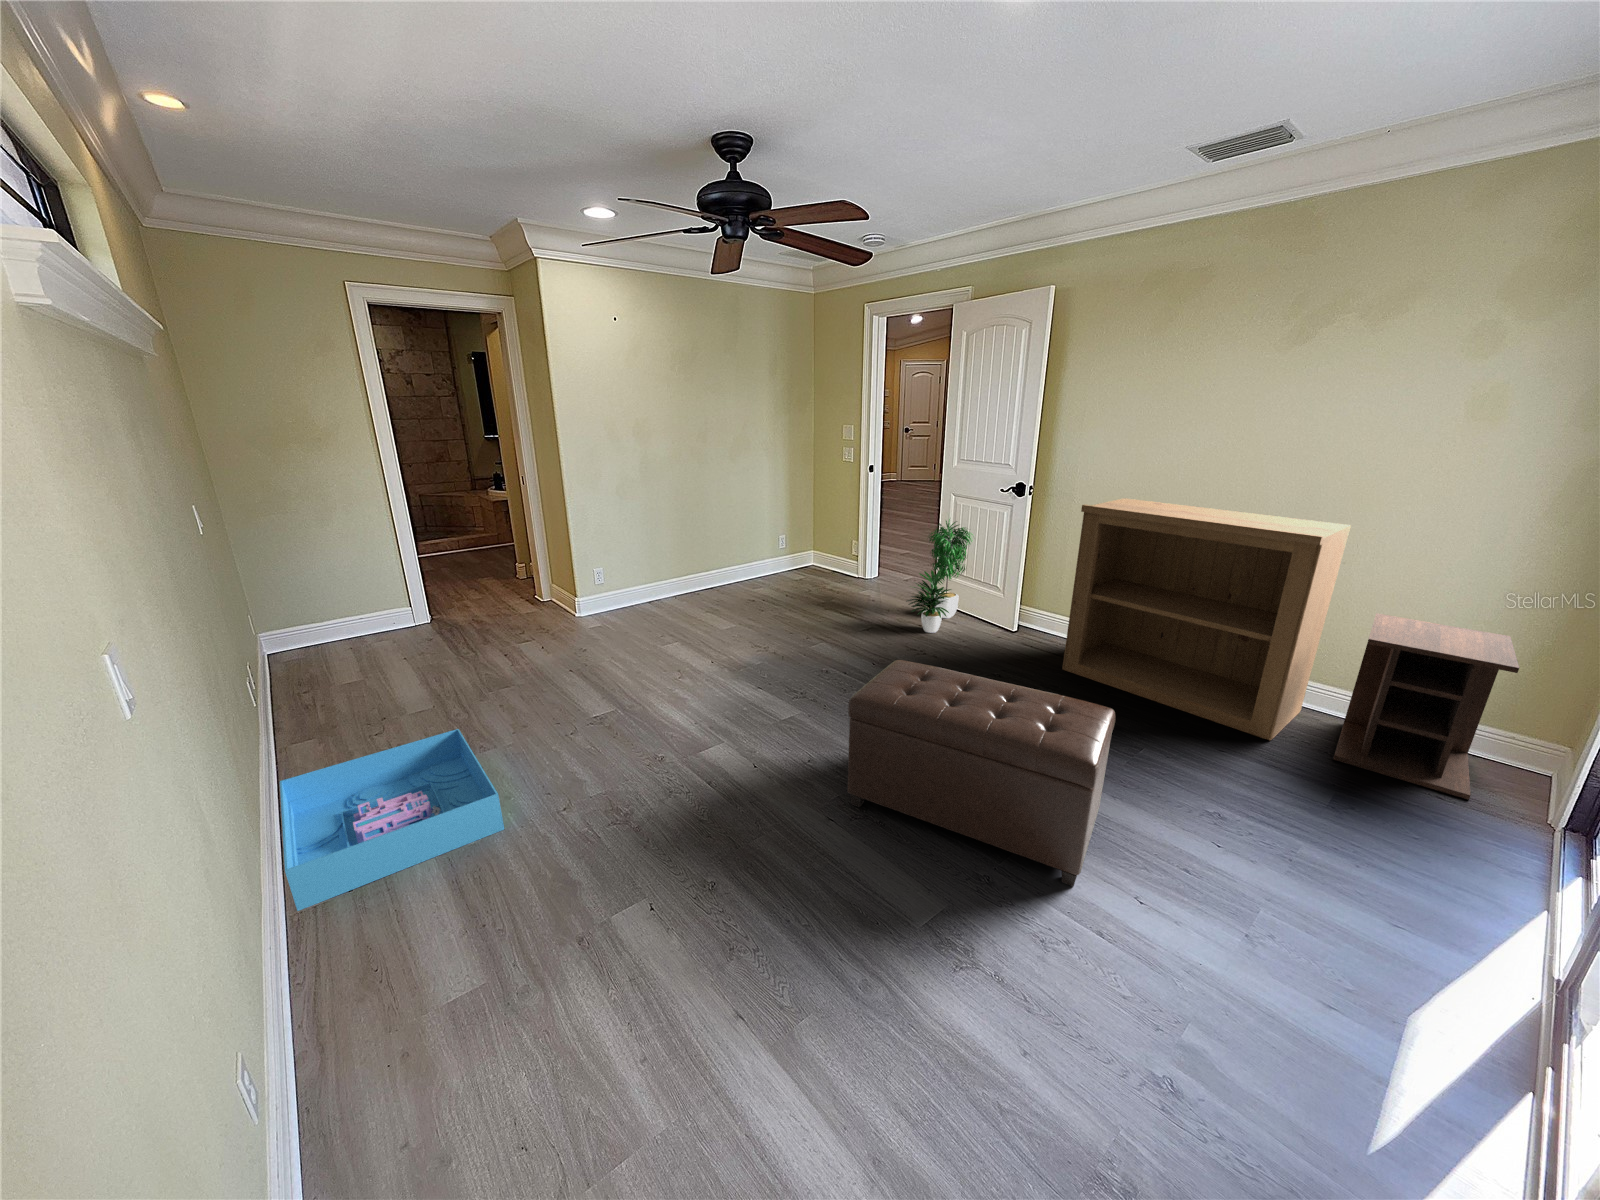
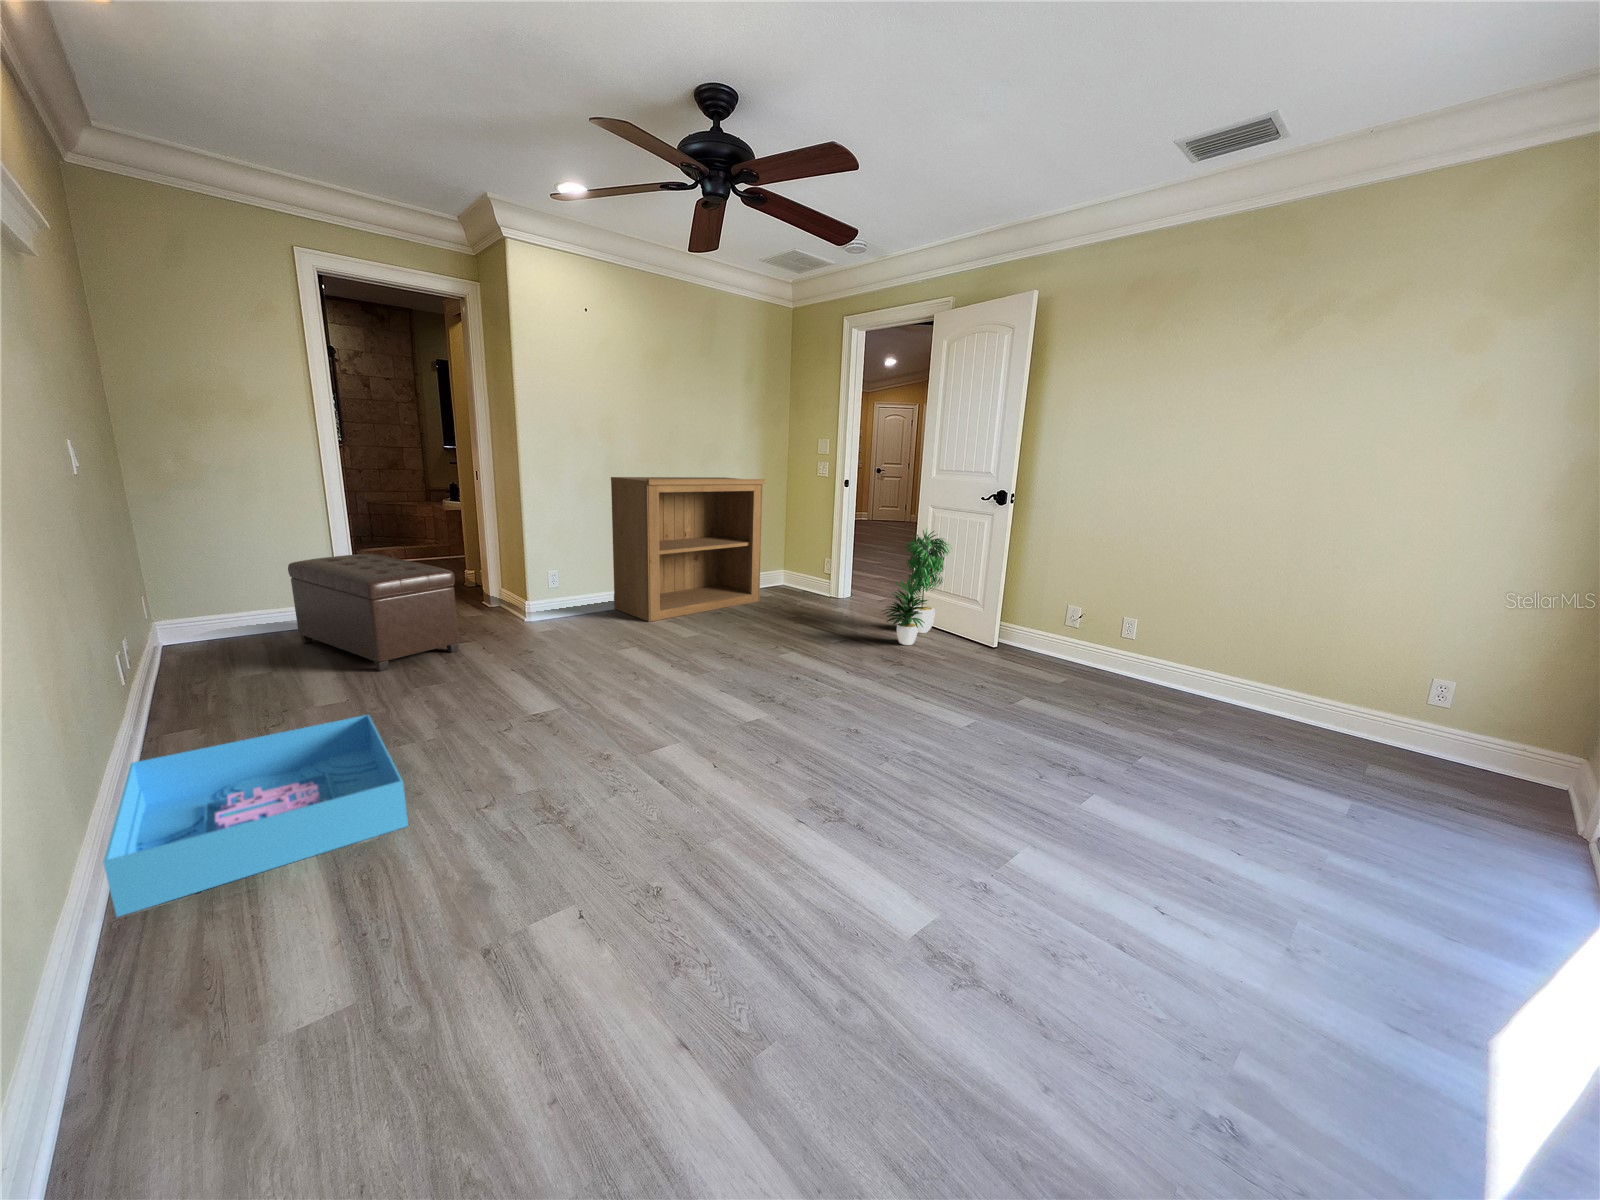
bookshelf: present [1062,498,1351,741] -> present [611,477,765,622]
nightstand: present [1333,613,1519,800] -> none [1340,617,1540,811]
ottoman: present [848,660,1115,886] -> present [288,554,459,671]

